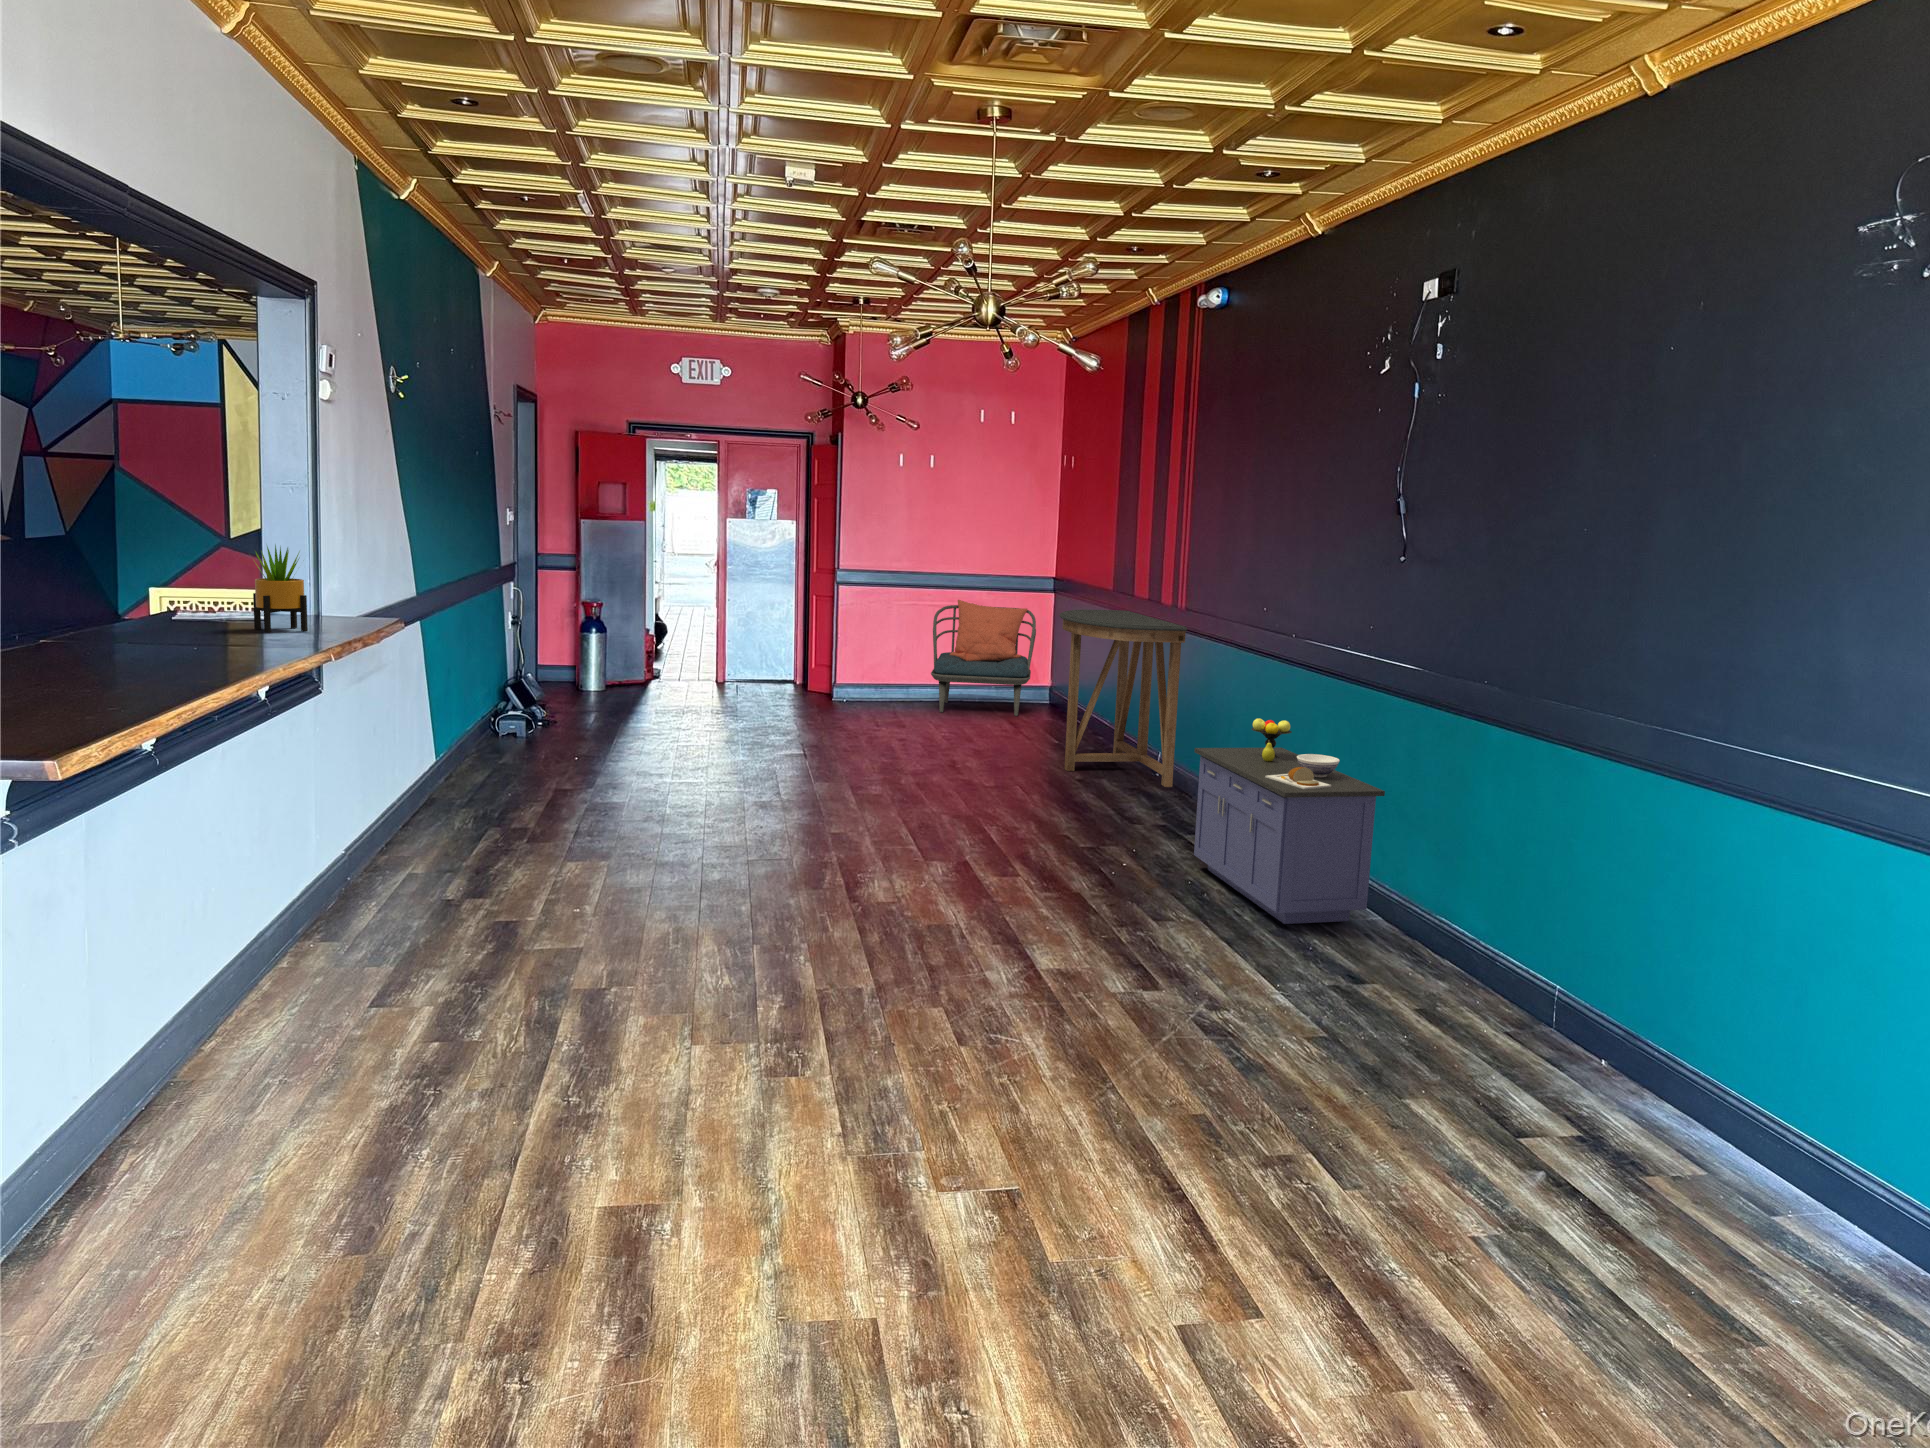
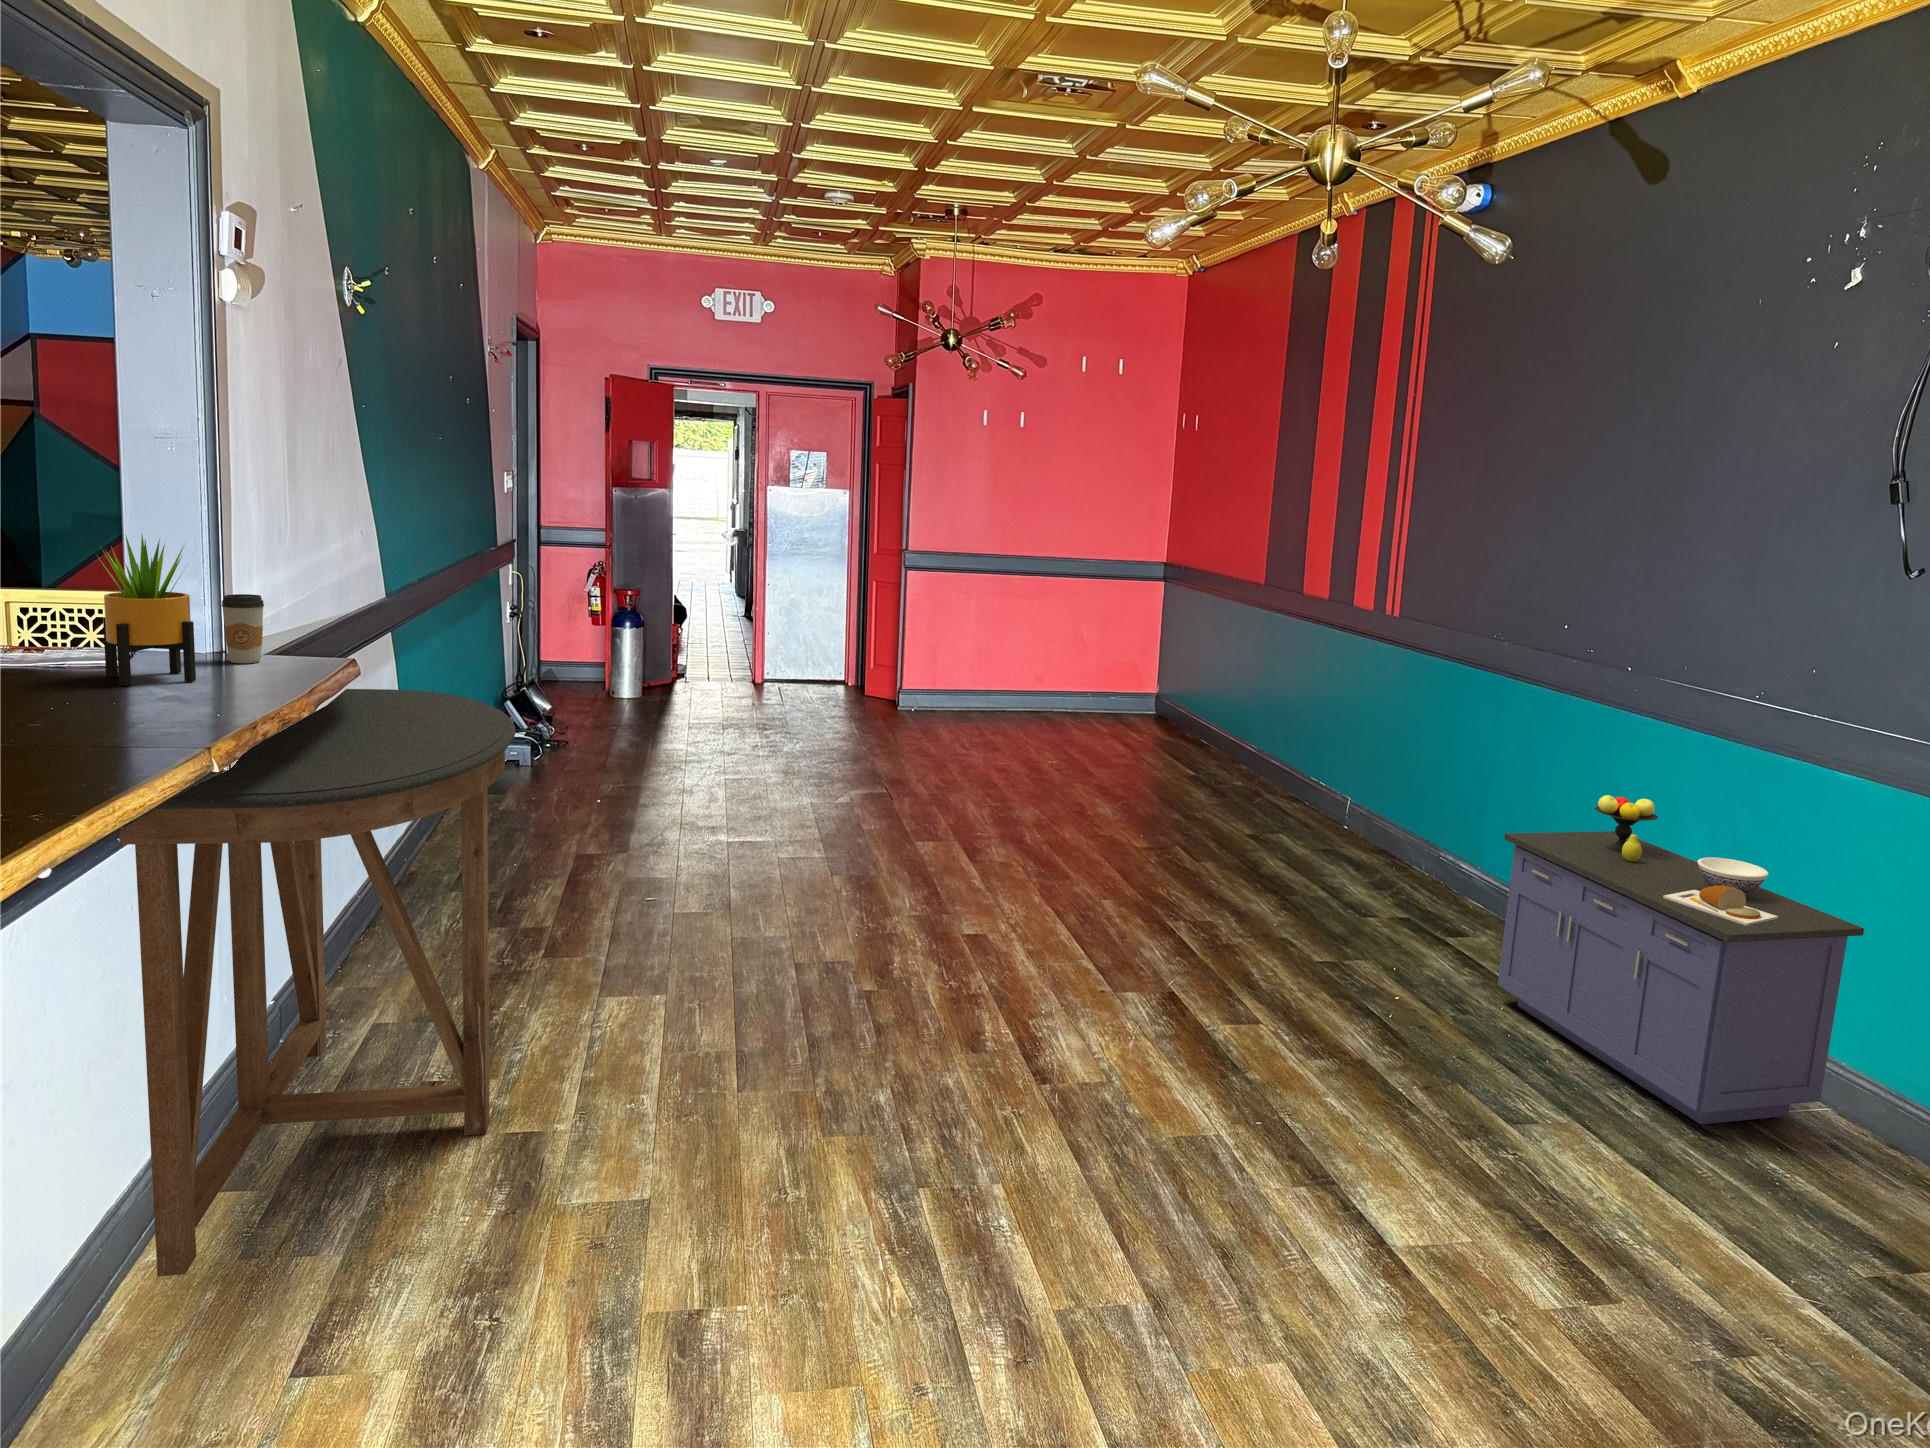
coffee cup: none [320,582,345,624] -> present [222,594,264,663]
armchair: present [931,600,1036,716] -> none [1024,589,1150,734]
console table: present [1059,610,1187,787] -> present [120,689,515,1277]

